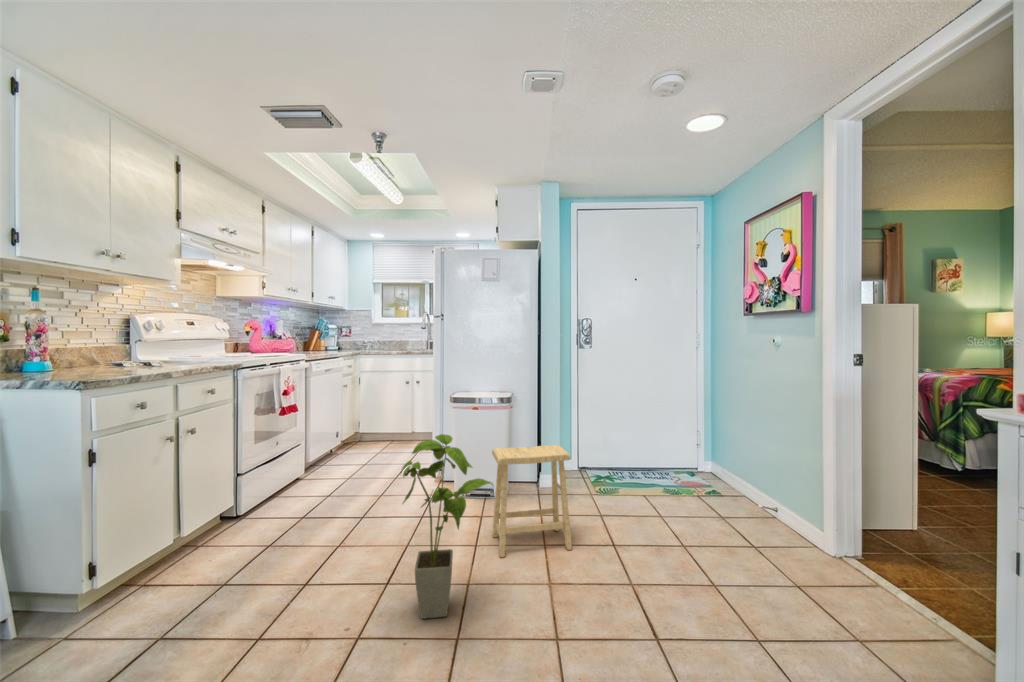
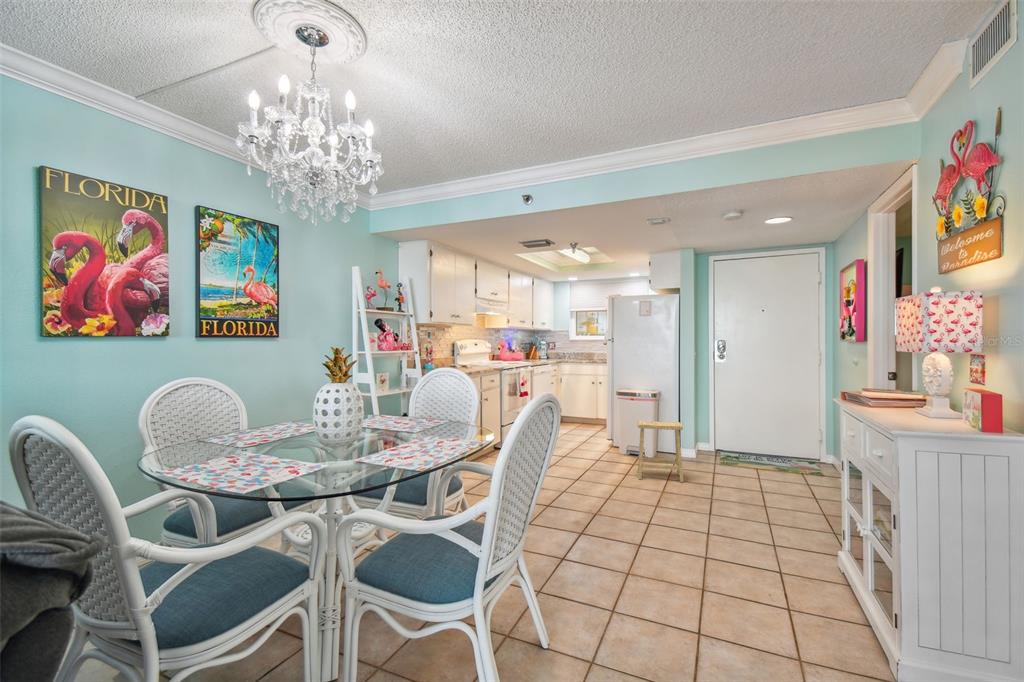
house plant: present [402,434,492,619] -> none [584,404,630,491]

